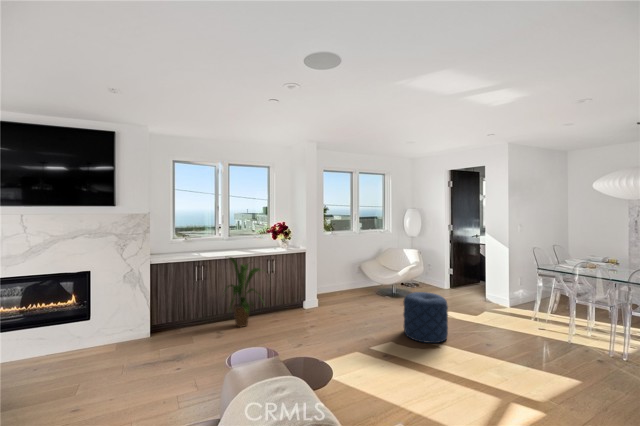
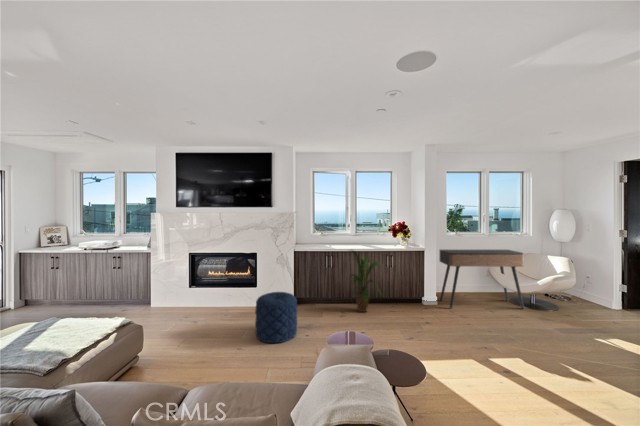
console table: none [318,246,389,308] -> present [440,250,524,309]
pouf: present [403,292,448,343] -> present [255,292,298,343]

